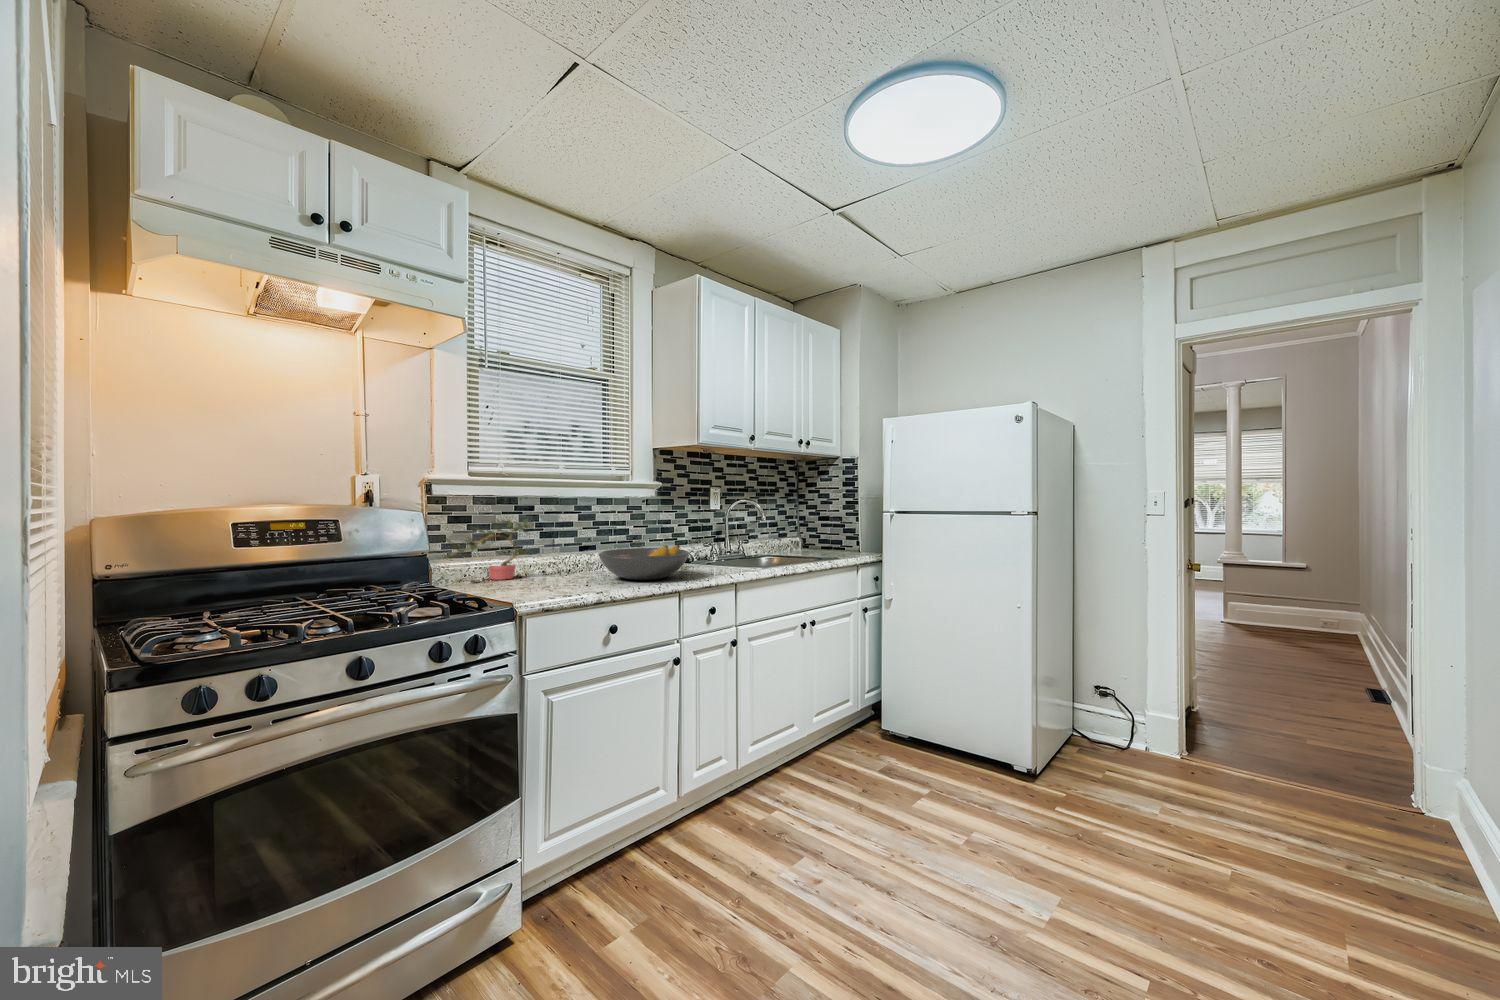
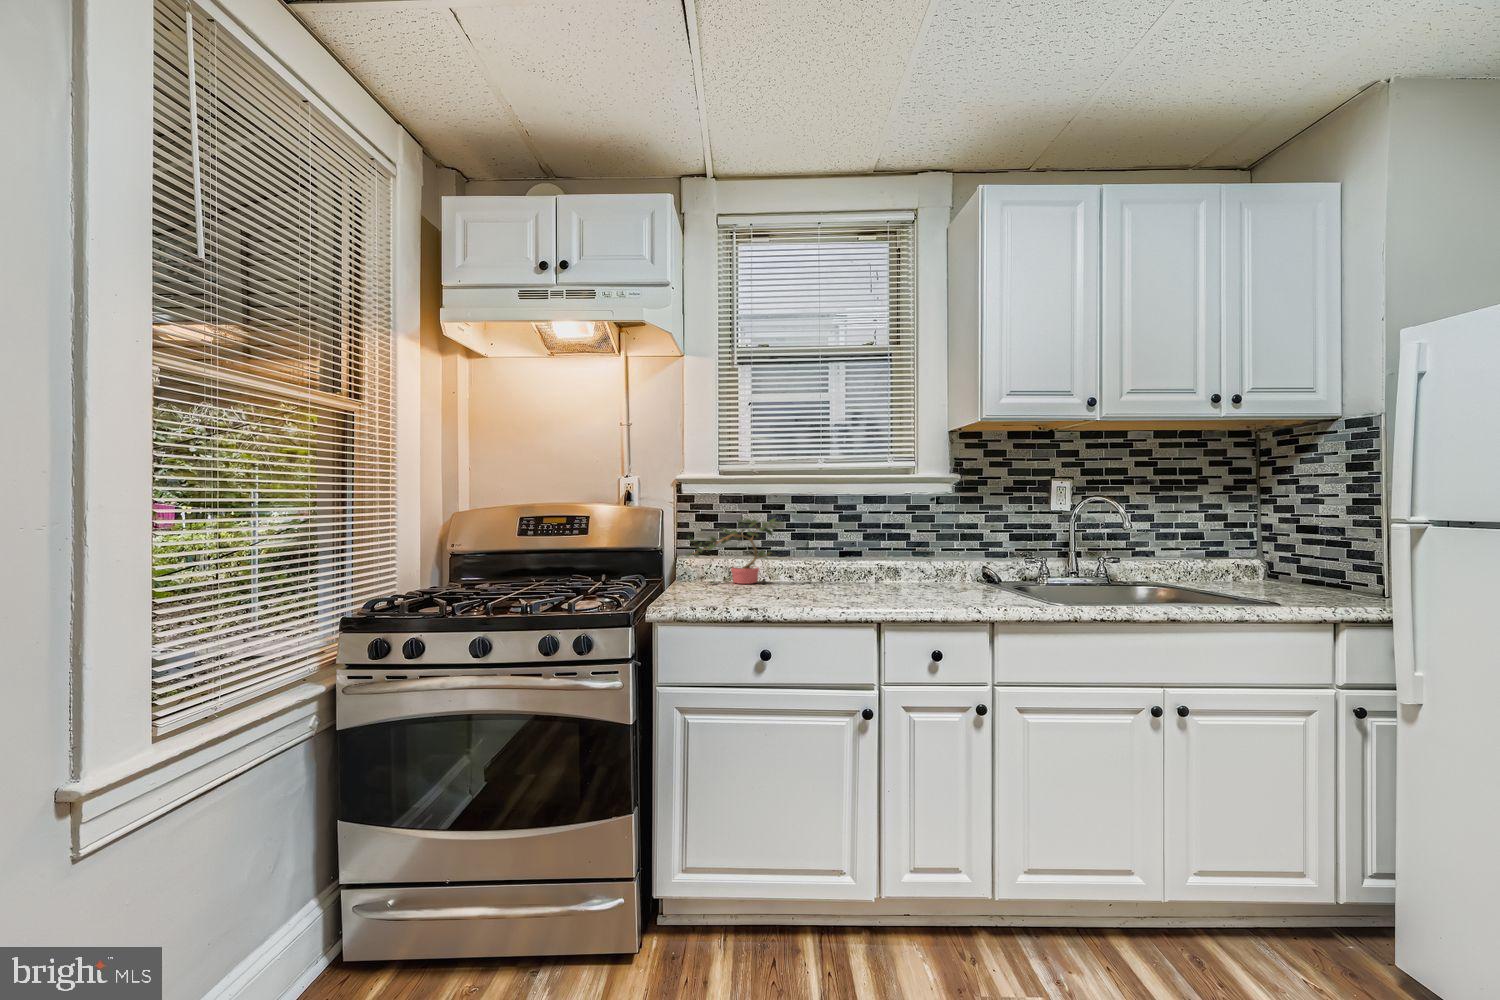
fruit bowl: present [598,545,690,580] -> none [815,556,934,599]

